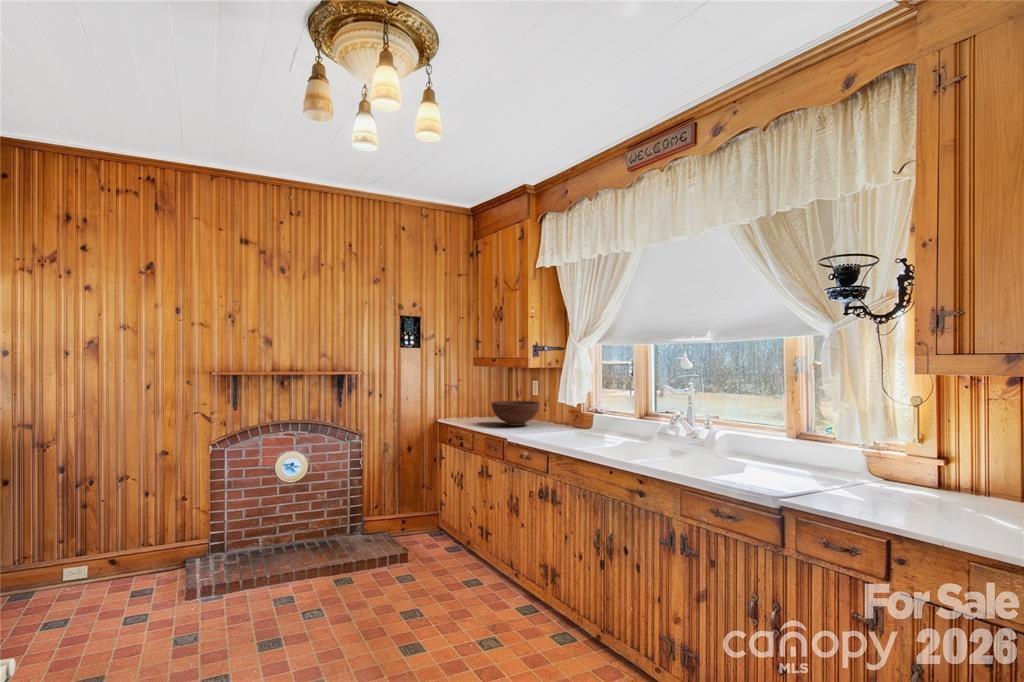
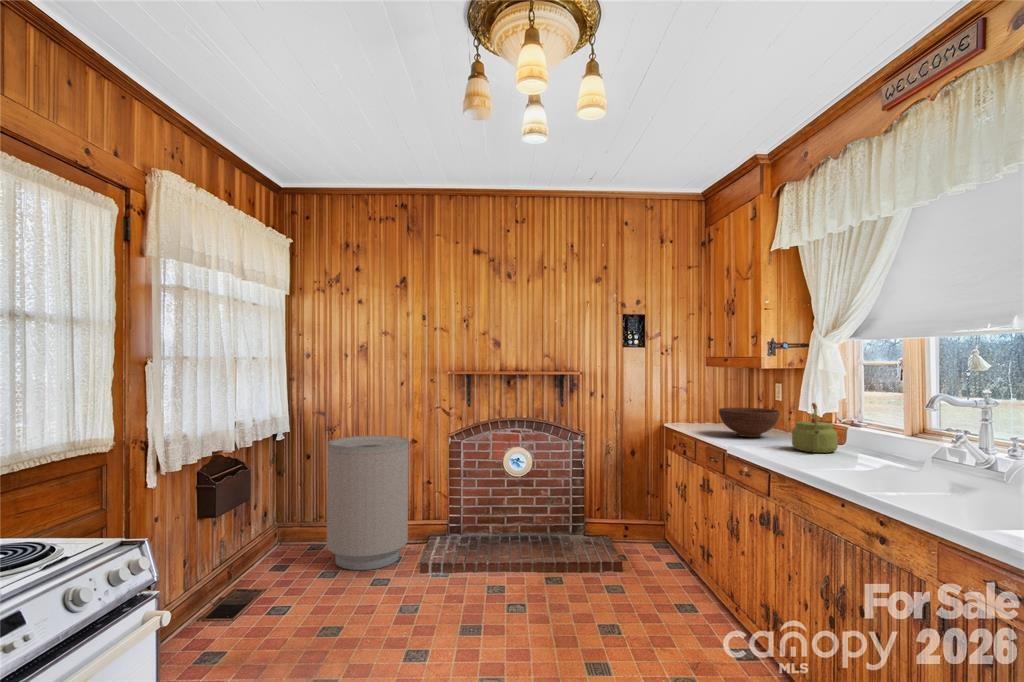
kettle: none [555,394,588,435] -> present [792,403,838,453]
trash can: none [42,450,163,617] -> present [327,435,409,570]

